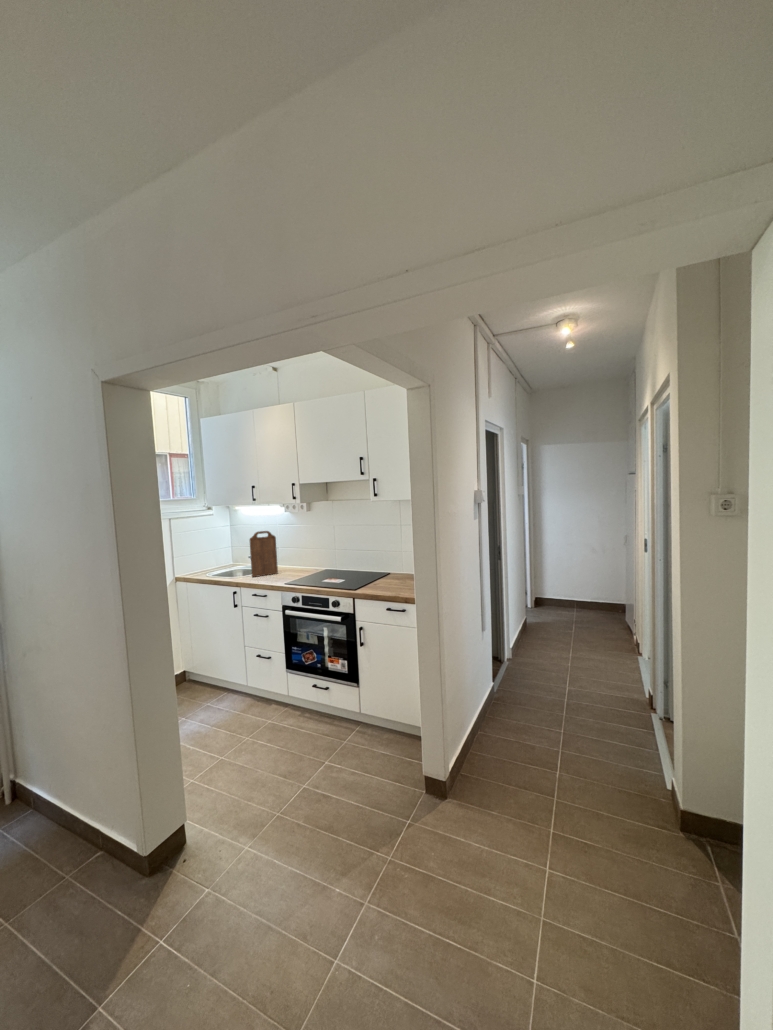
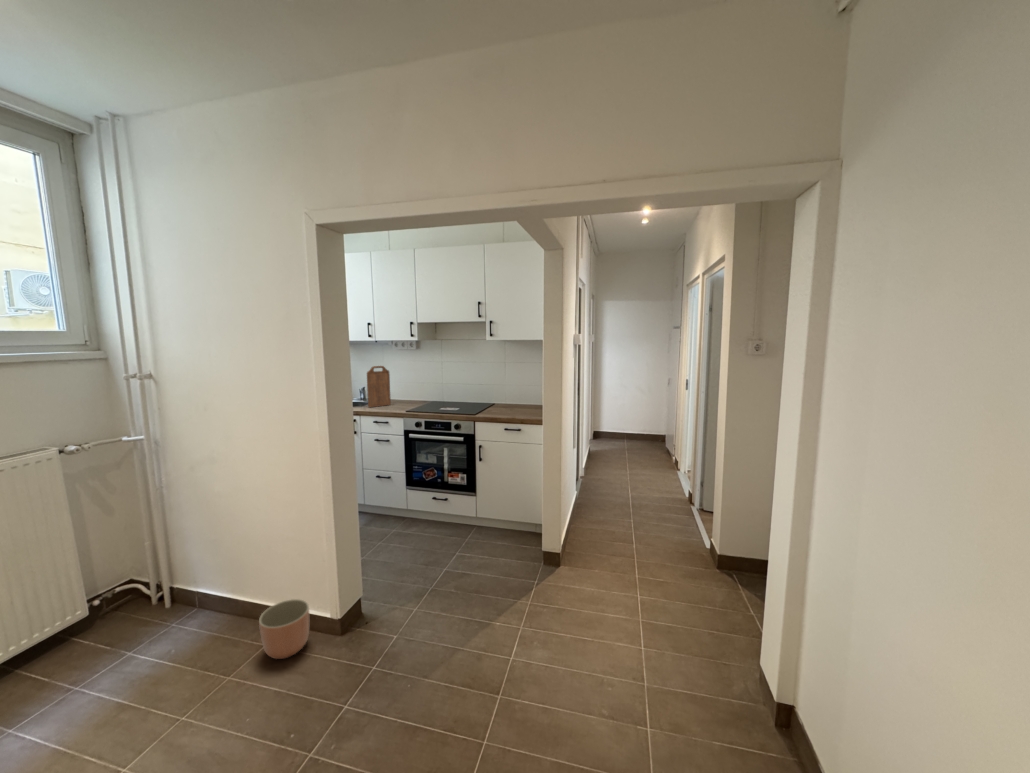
planter: none [37,826,105,909] -> present [259,599,309,659]

